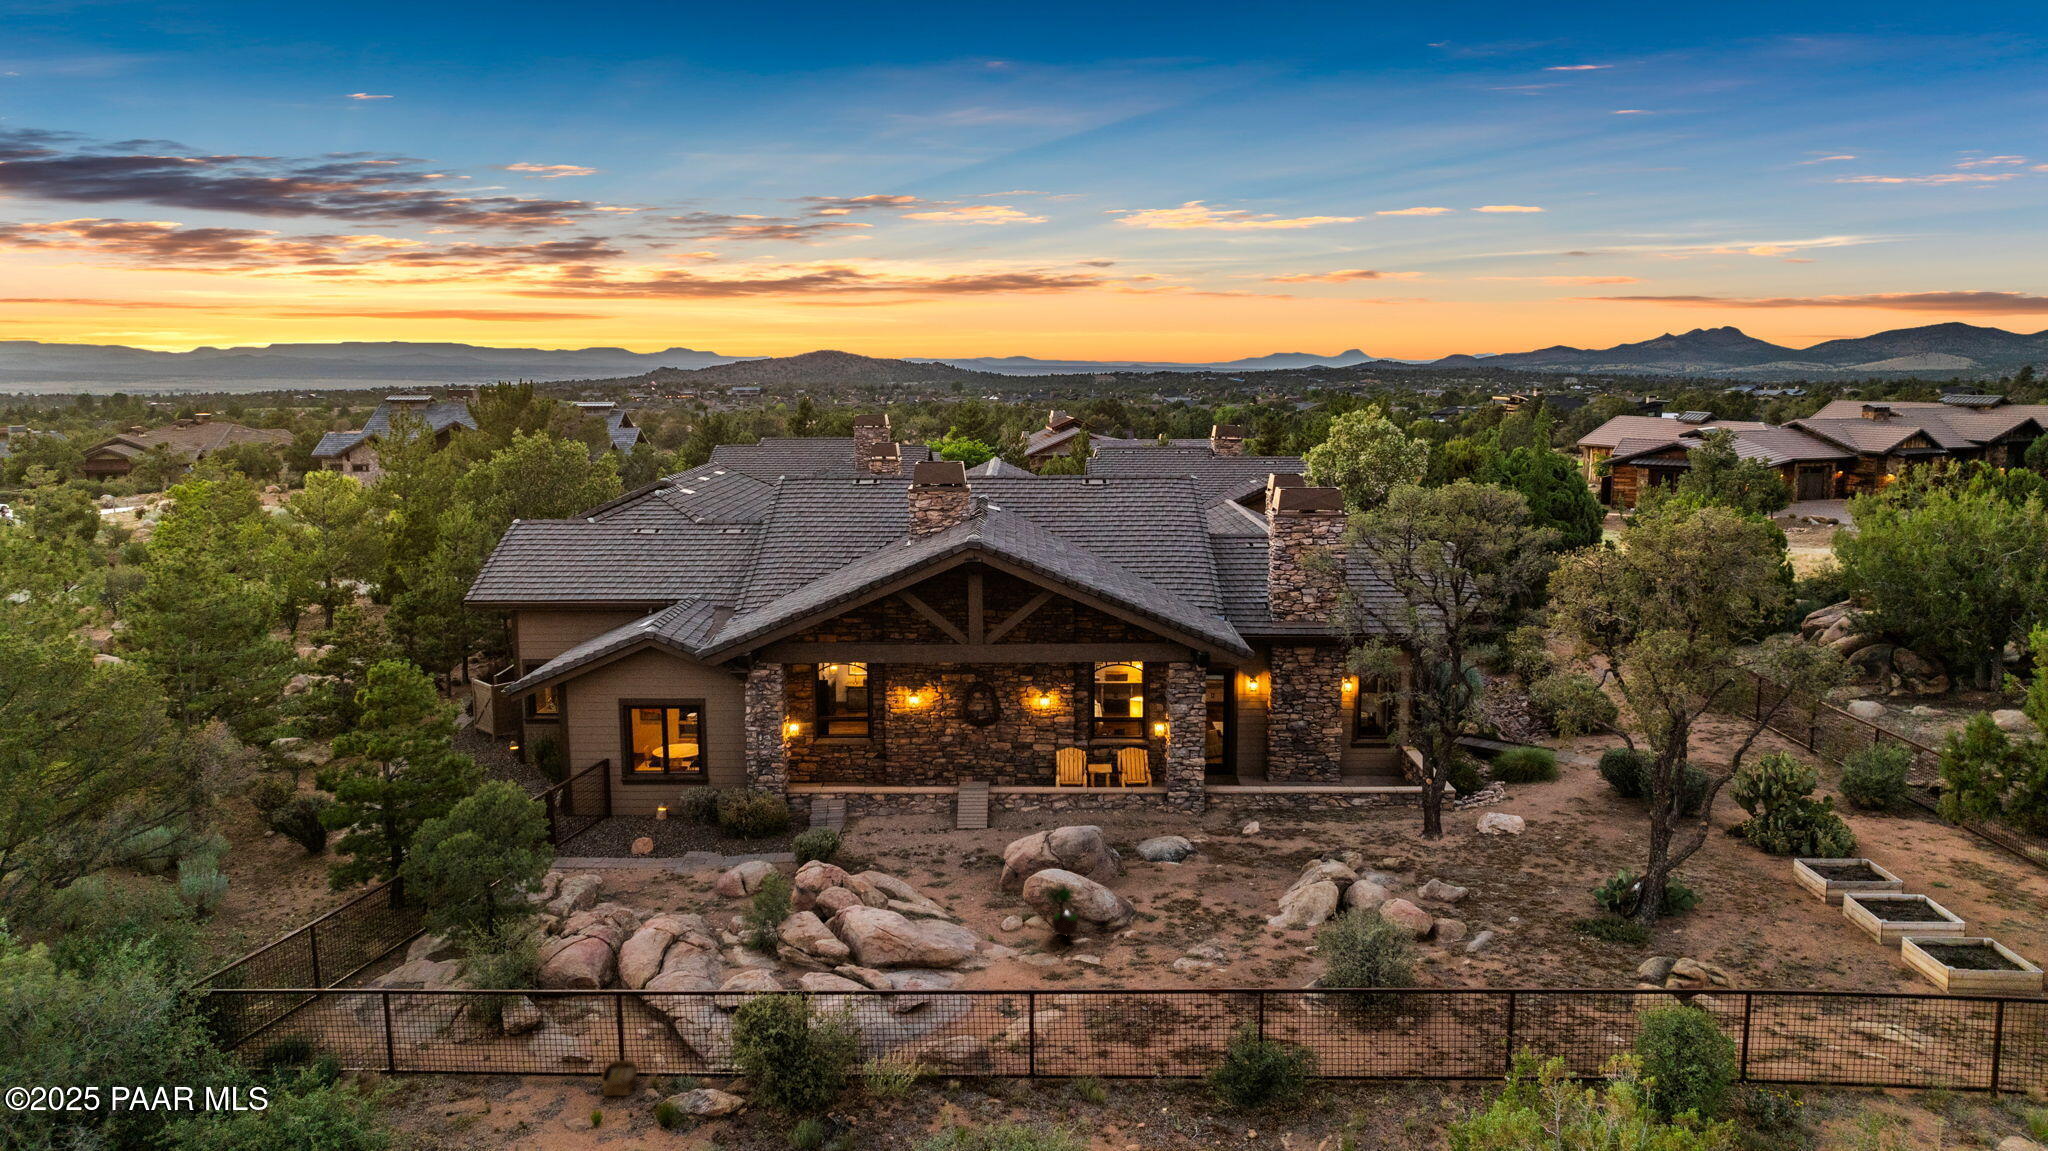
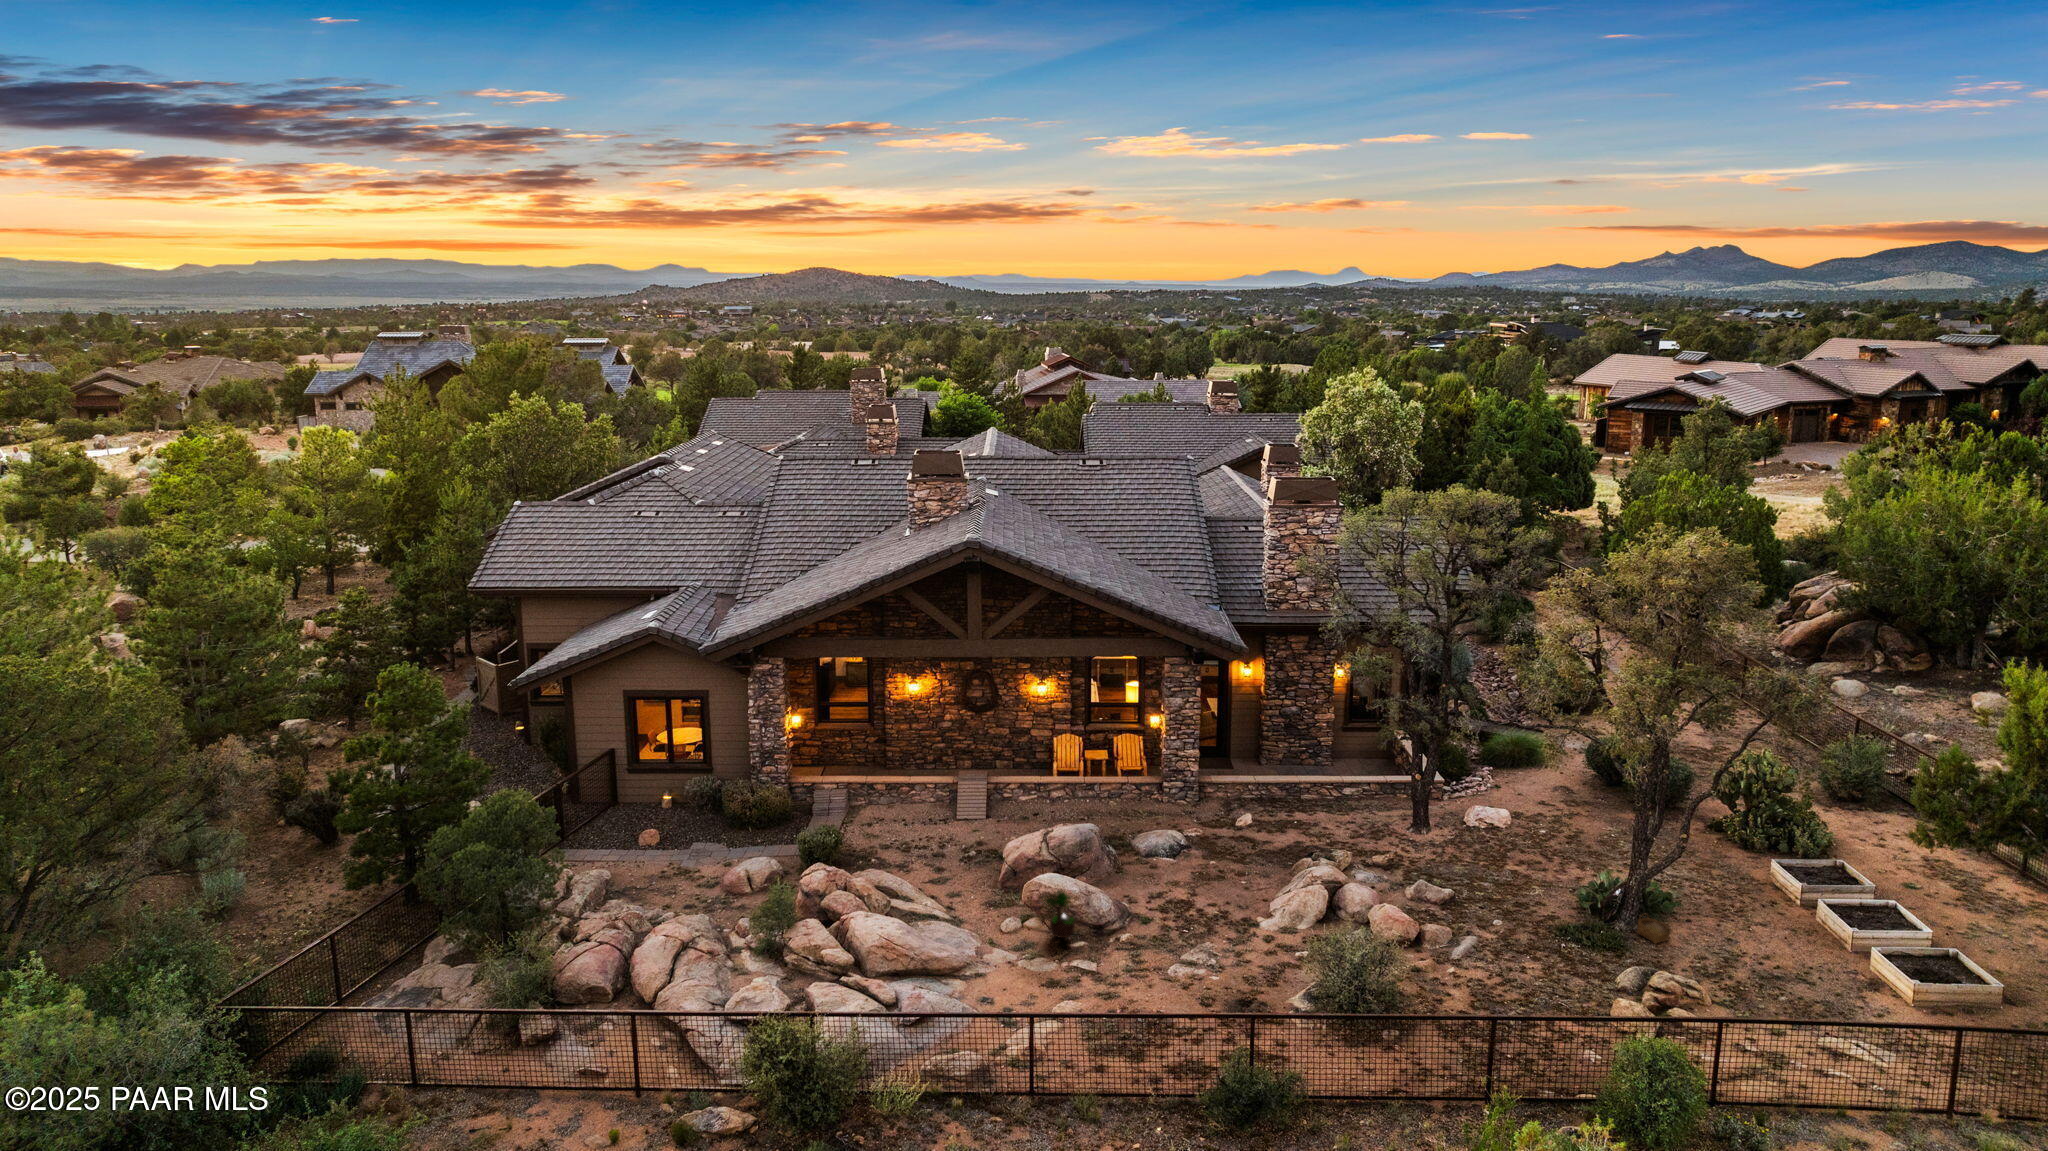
woven basket: present [602,1056,638,1096] -> present [1637,917,1671,943]

